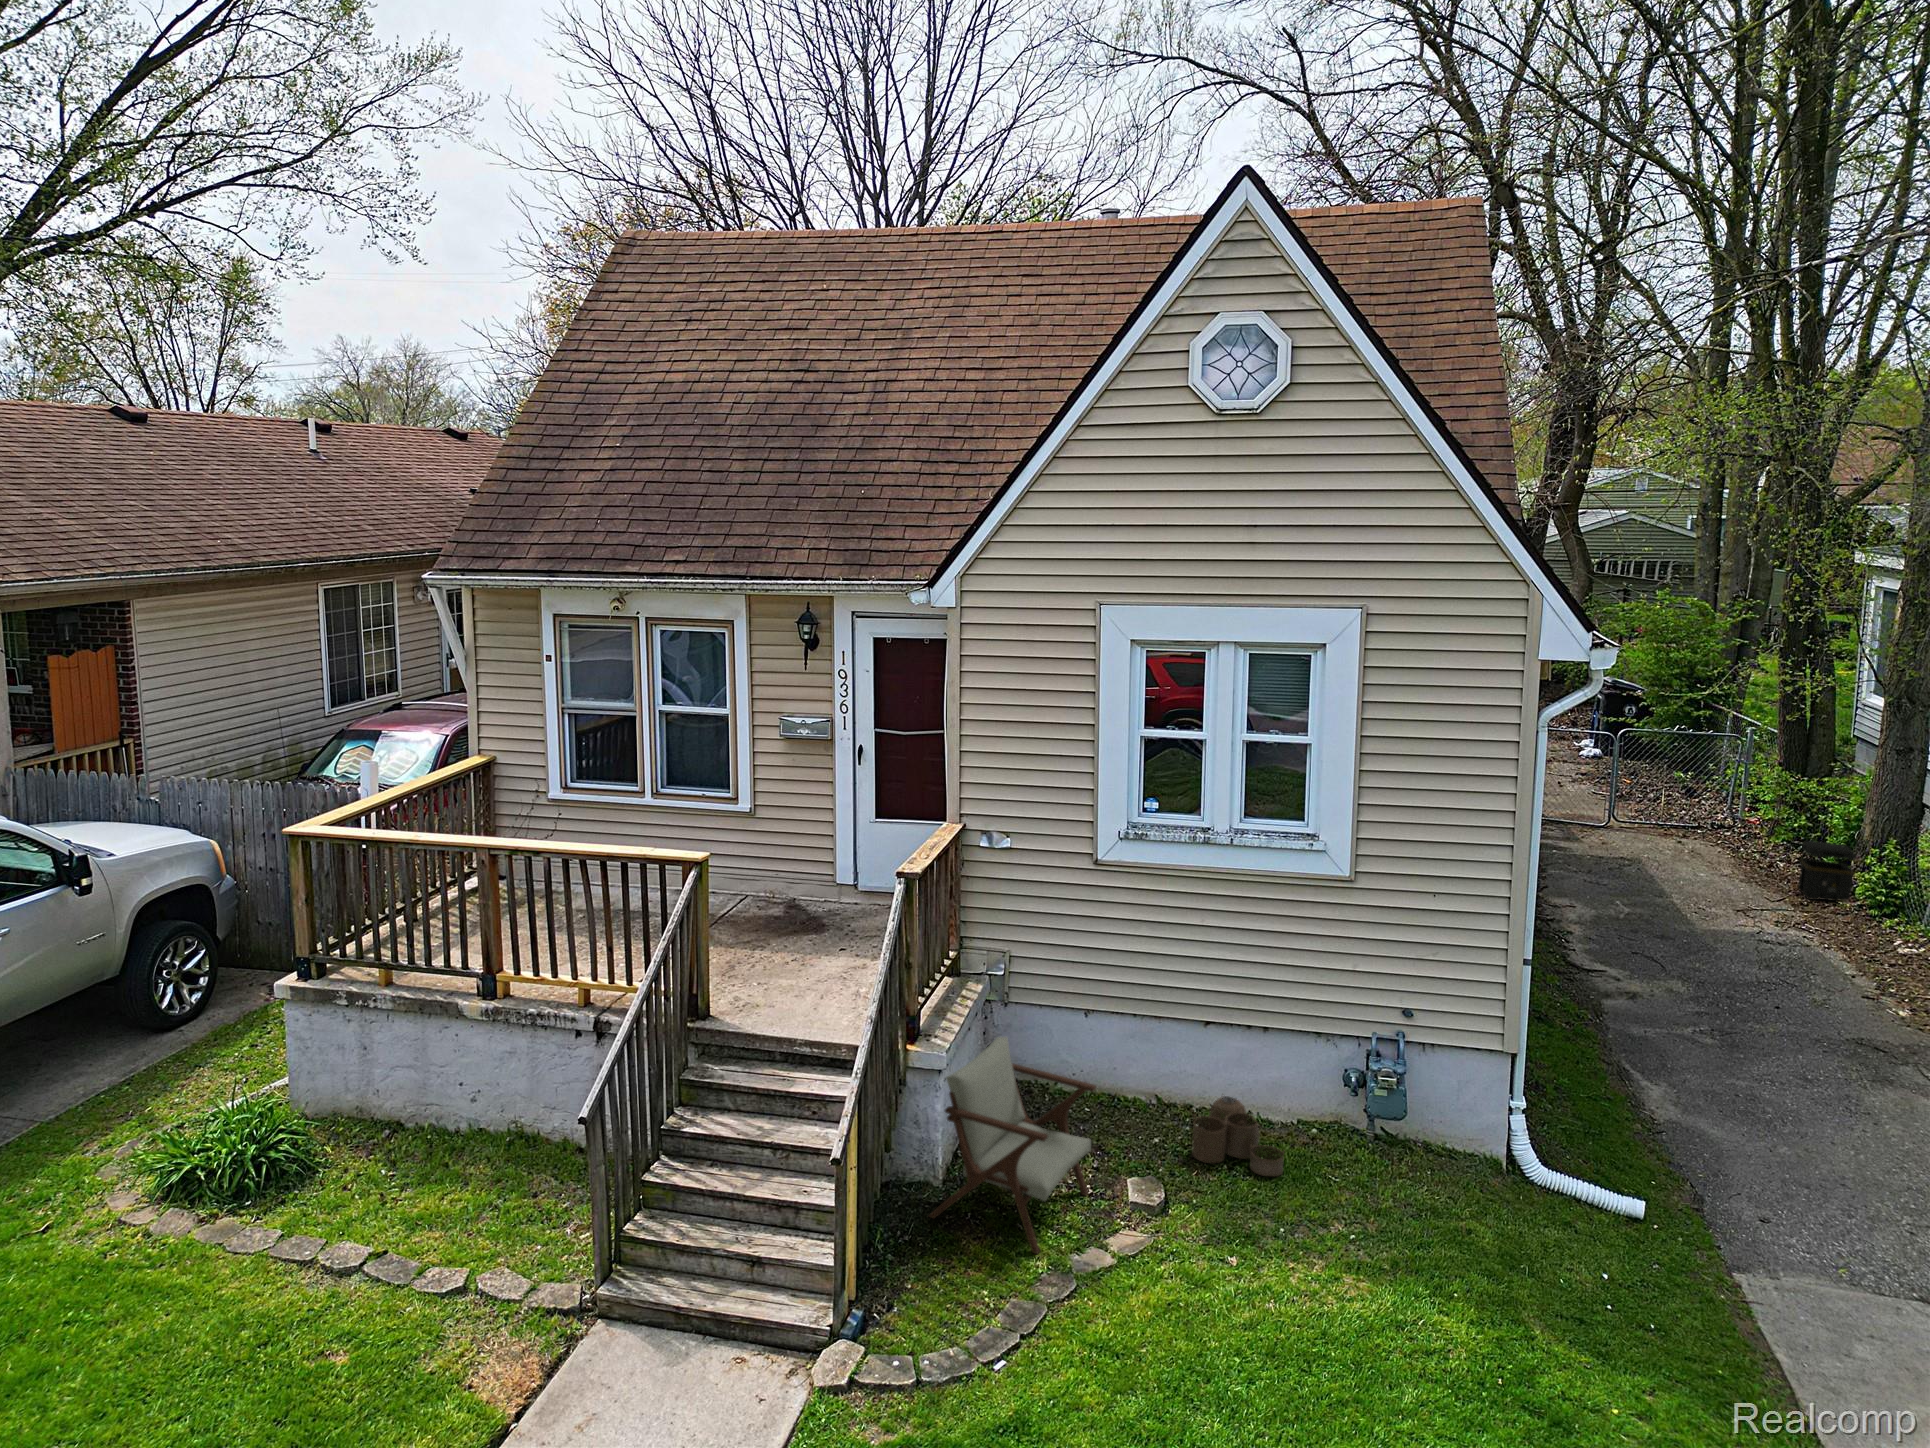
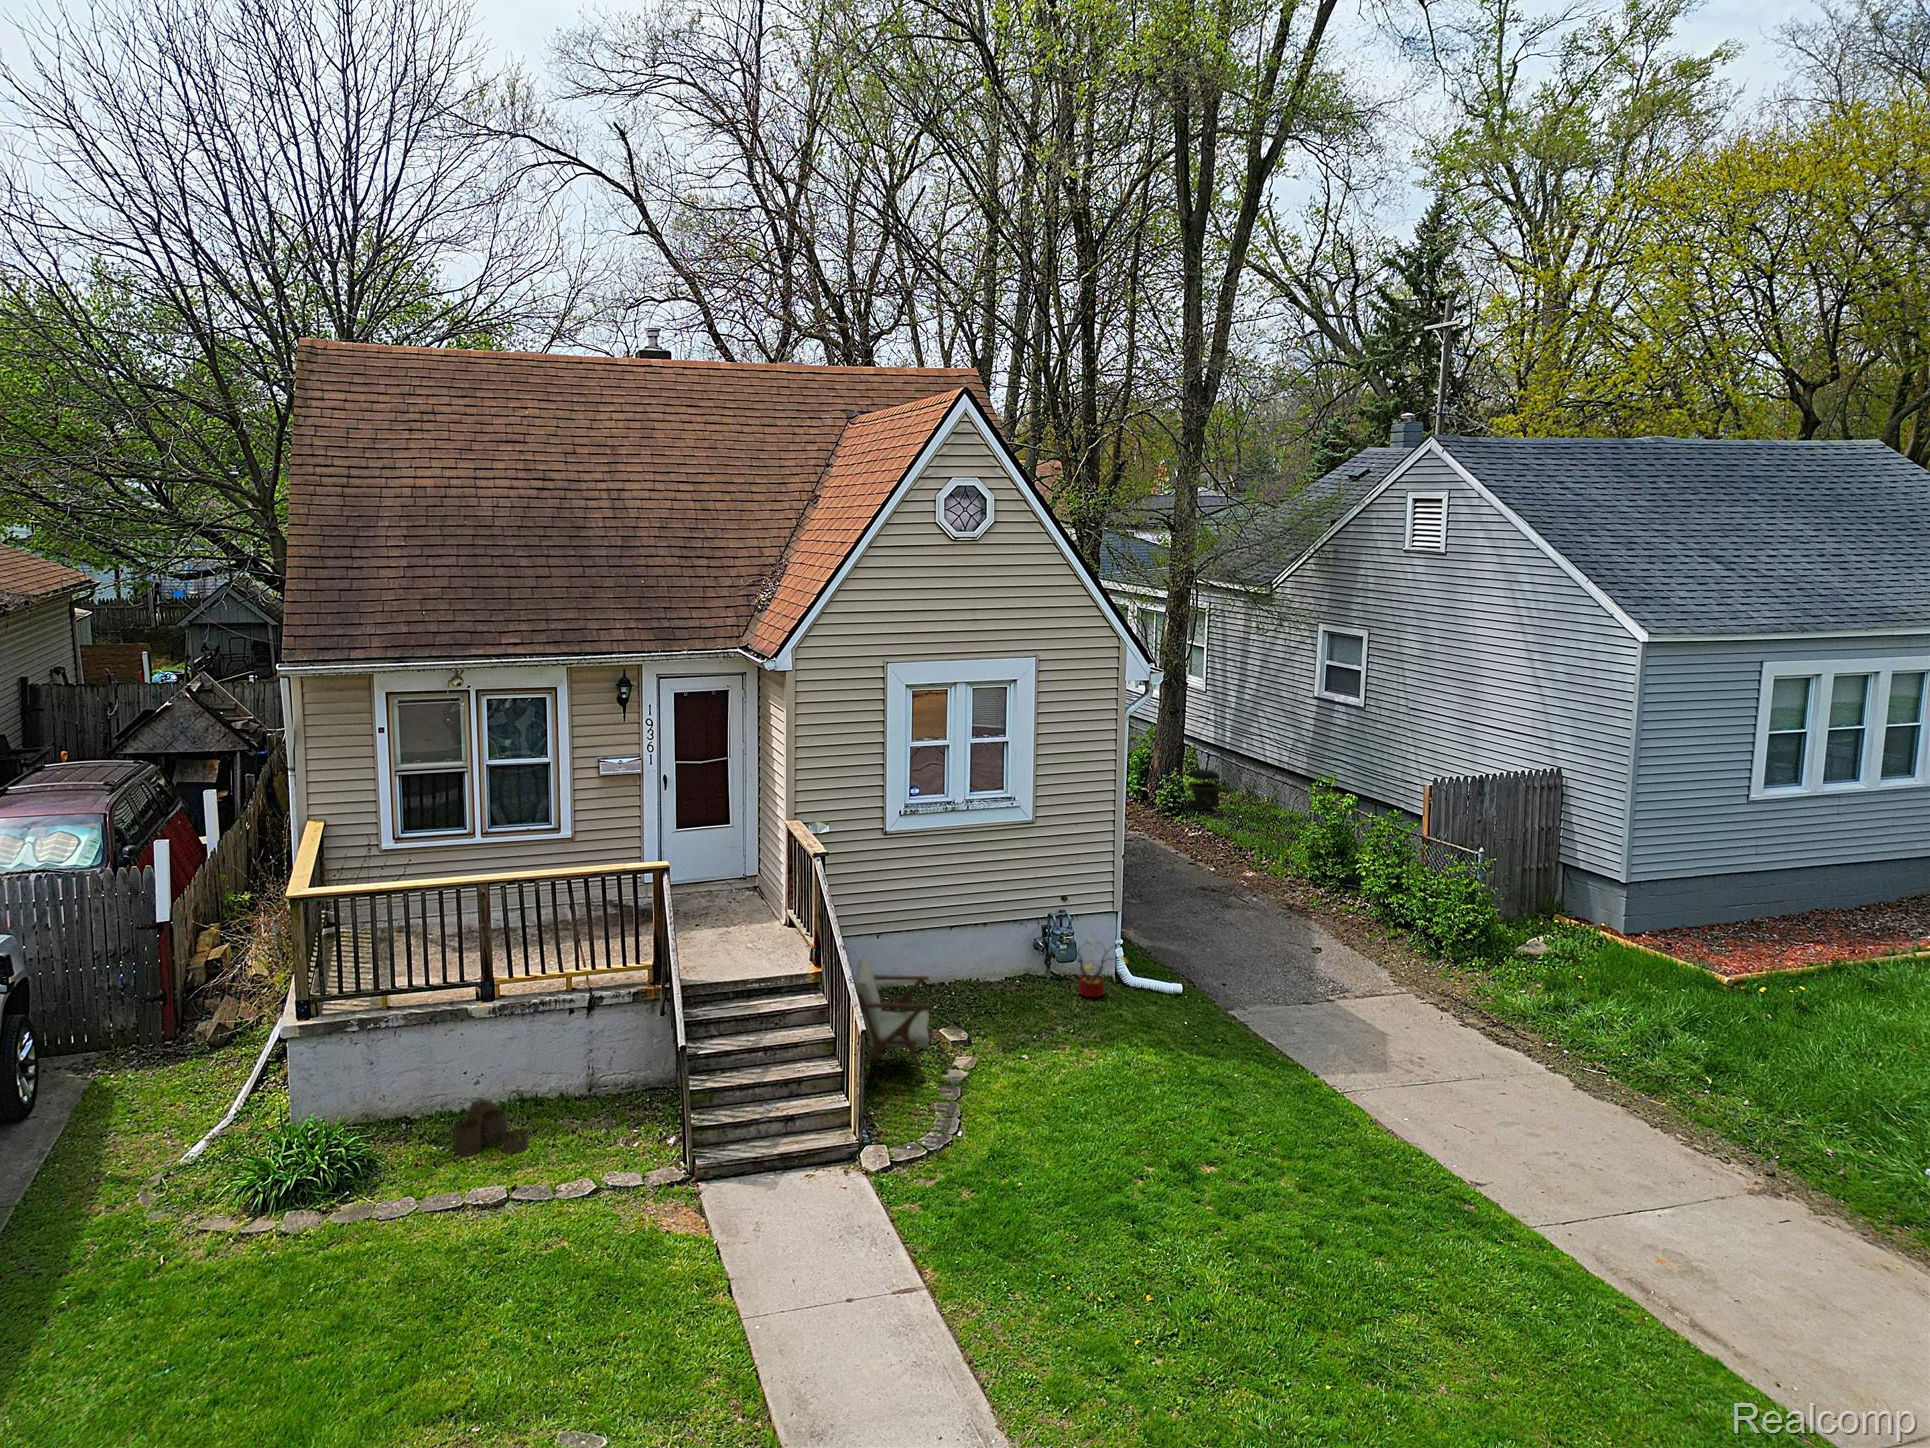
decorative plant: none [1381,1057,1491,1174] -> present [1071,948,1128,997]
woven basket: present [1193,1096,1284,1176] -> present [454,1099,529,1156]

